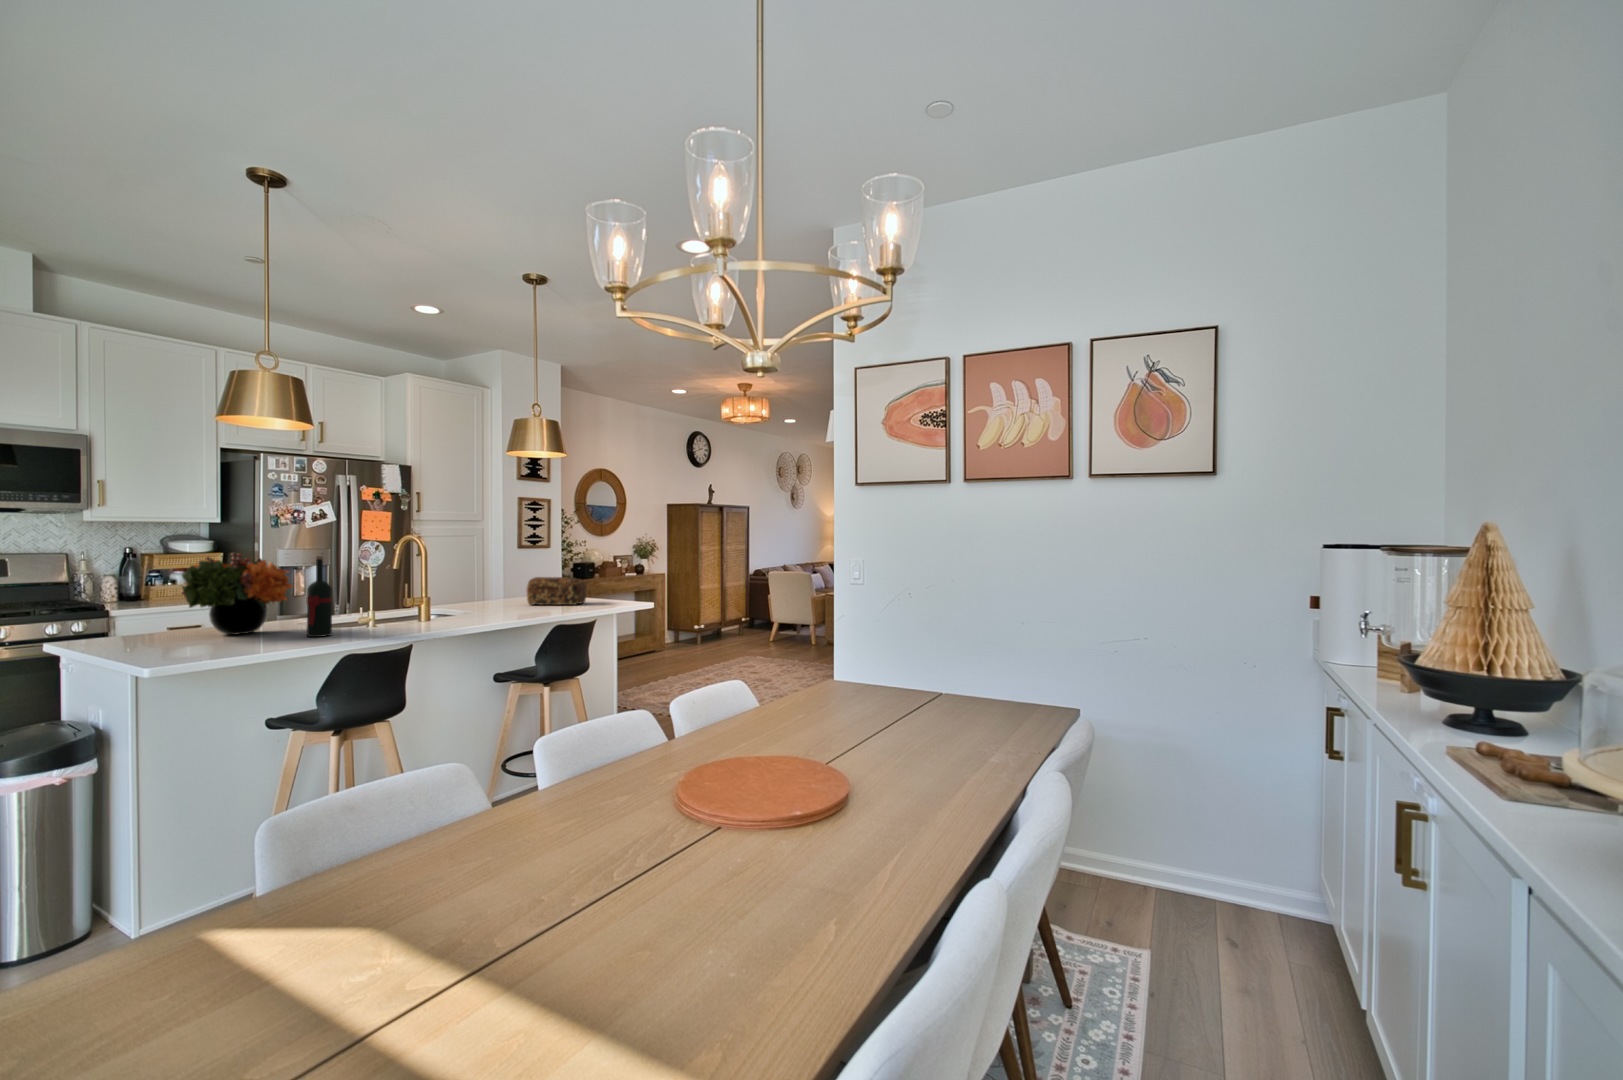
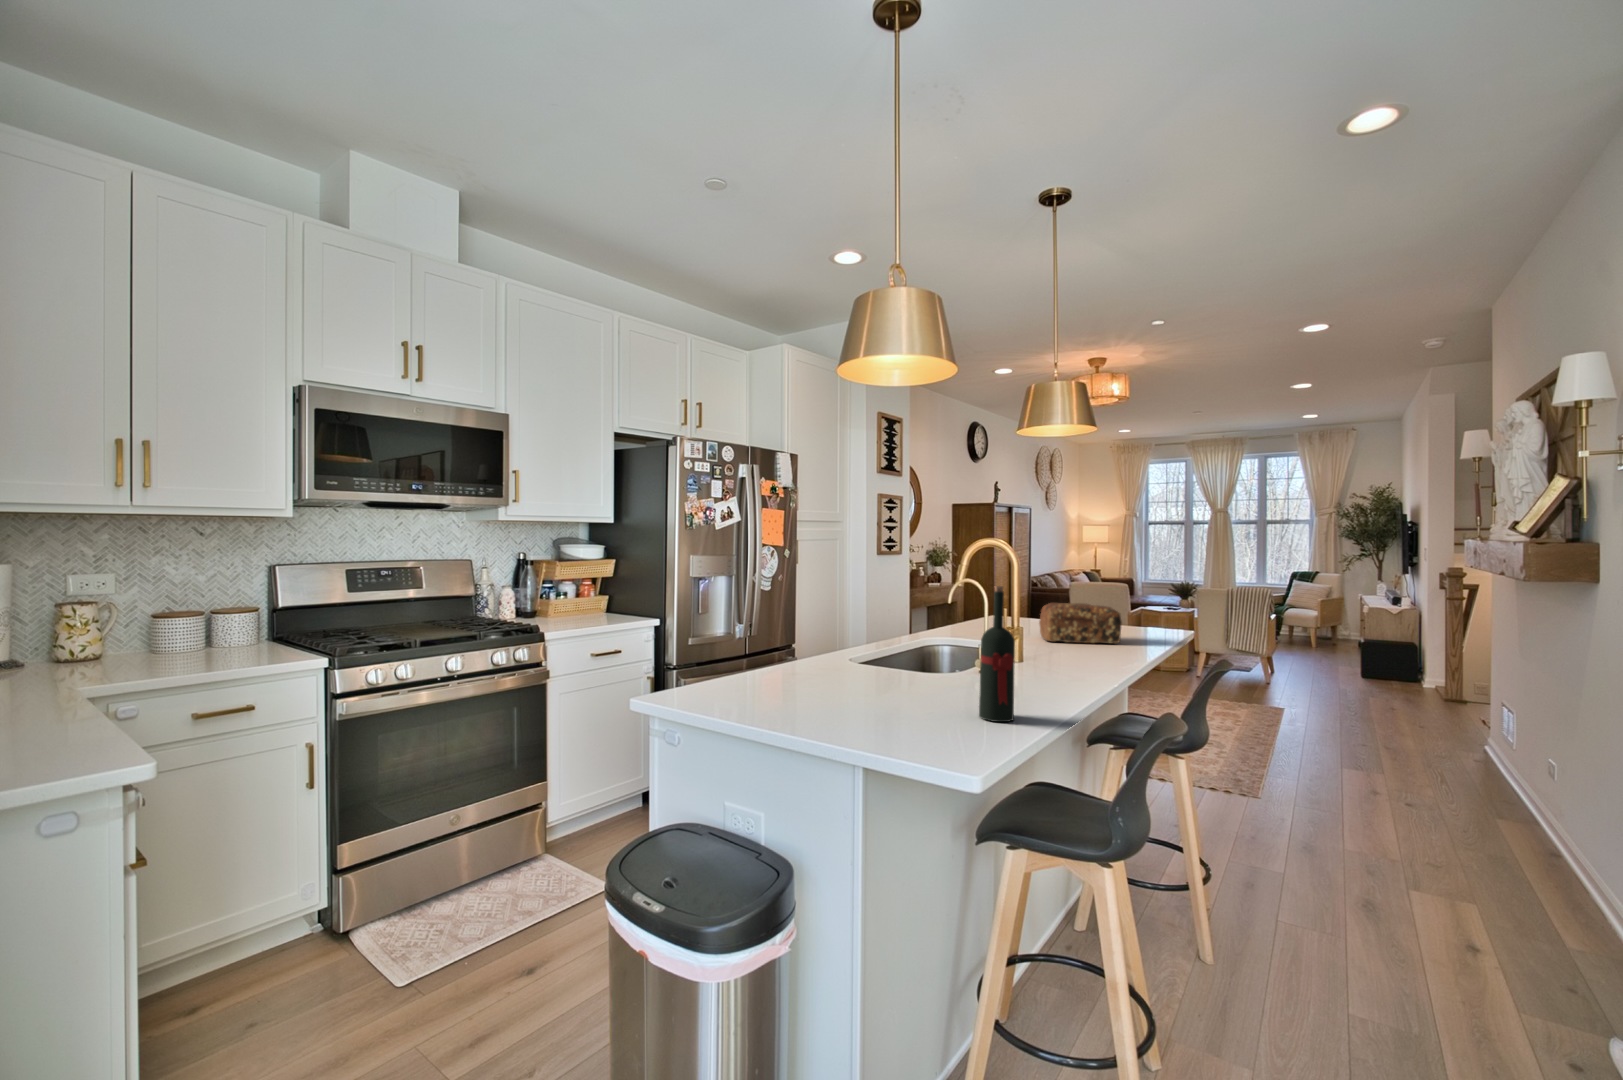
flower arrangement: present [181,553,293,635] -> none [768,576,911,707]

